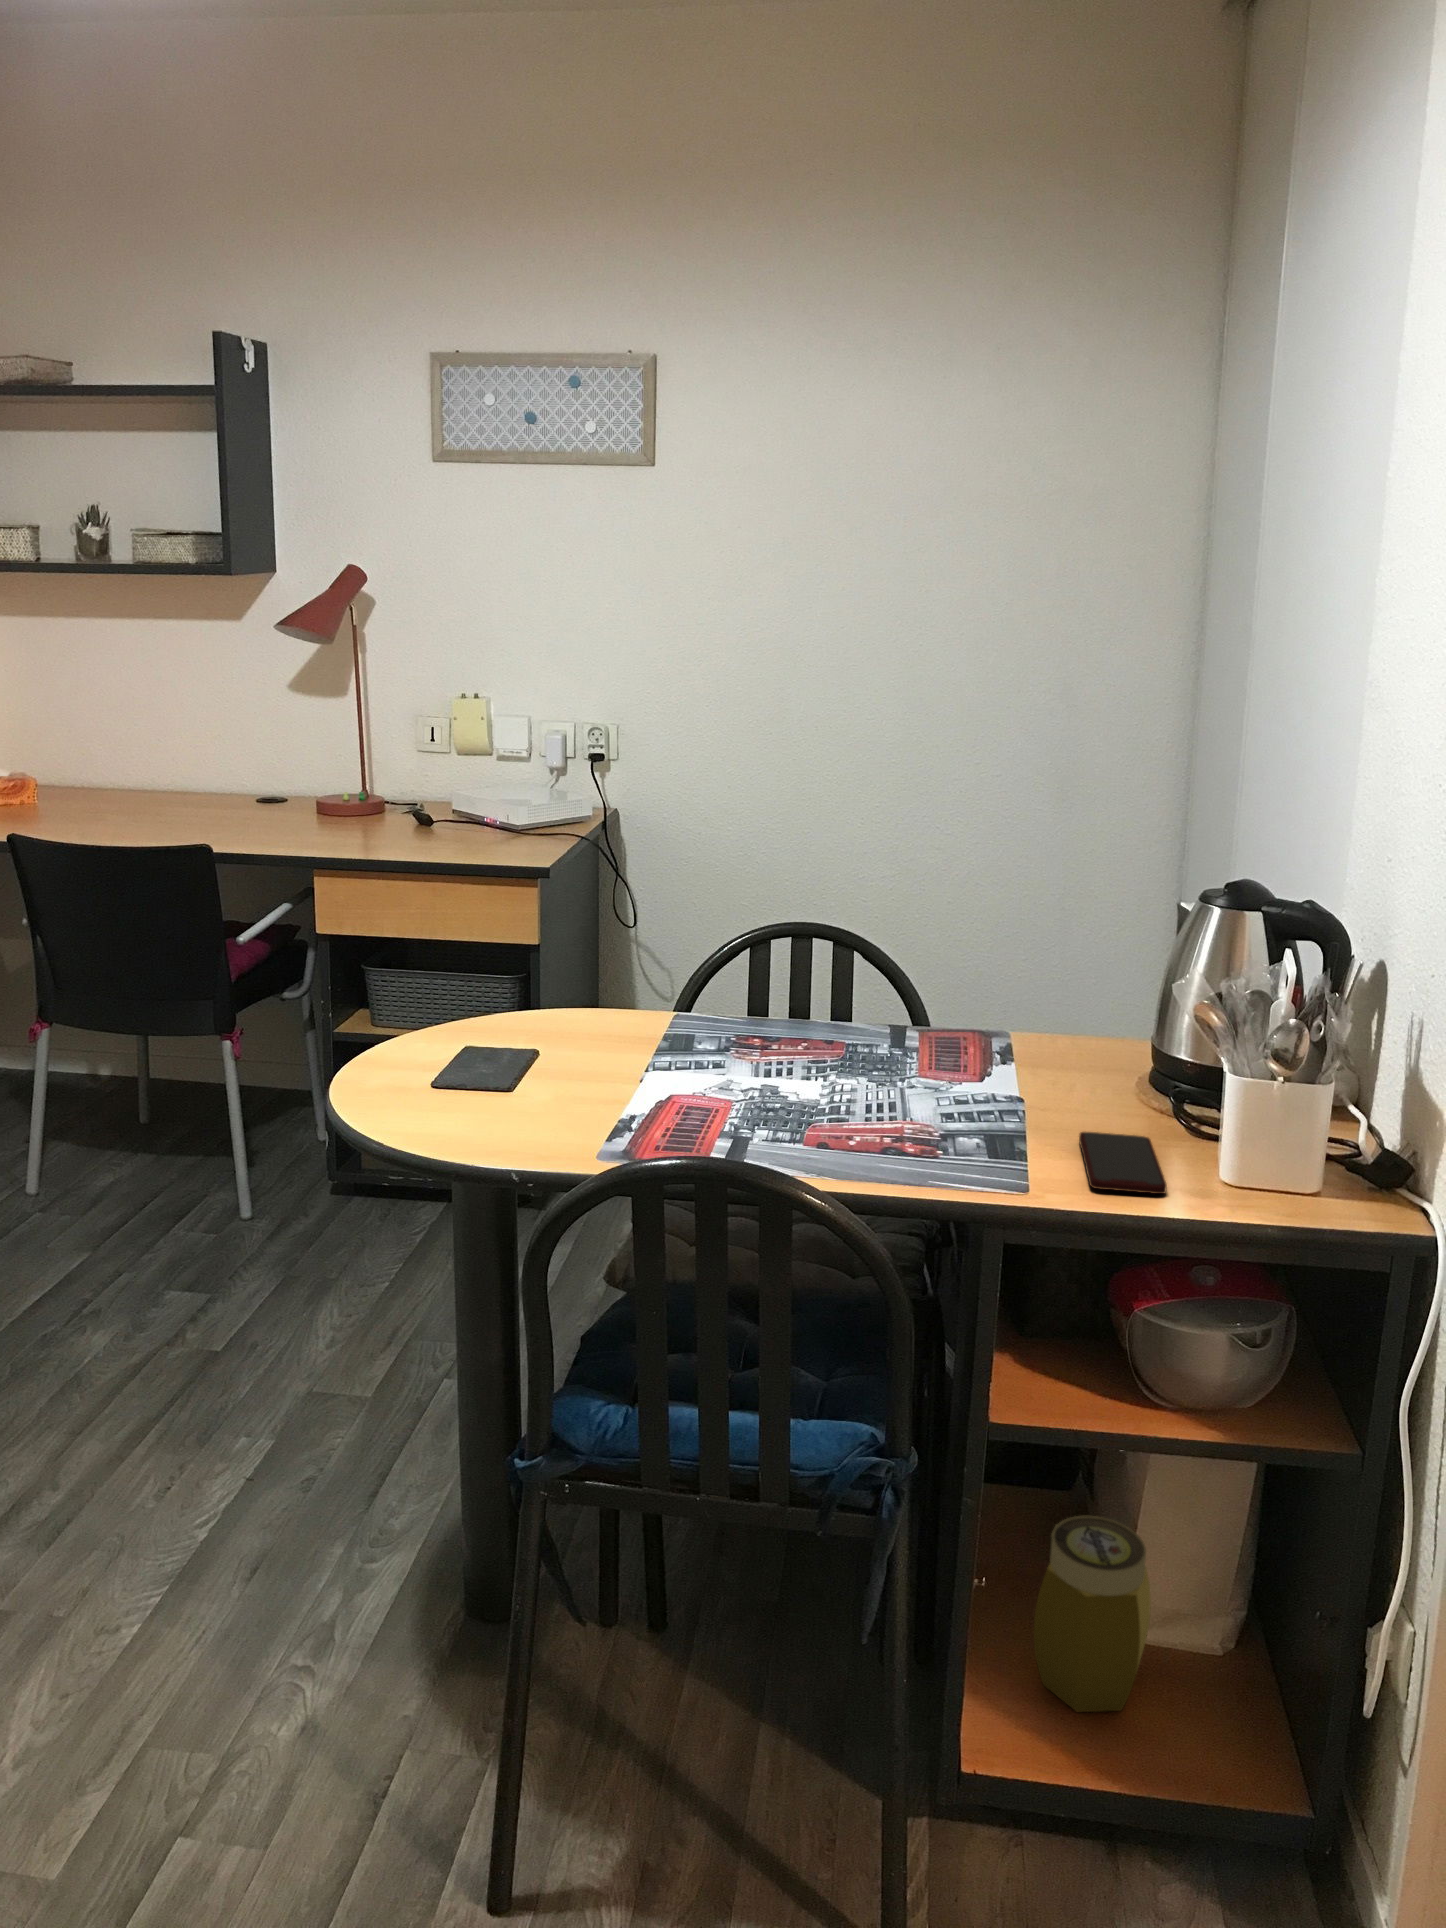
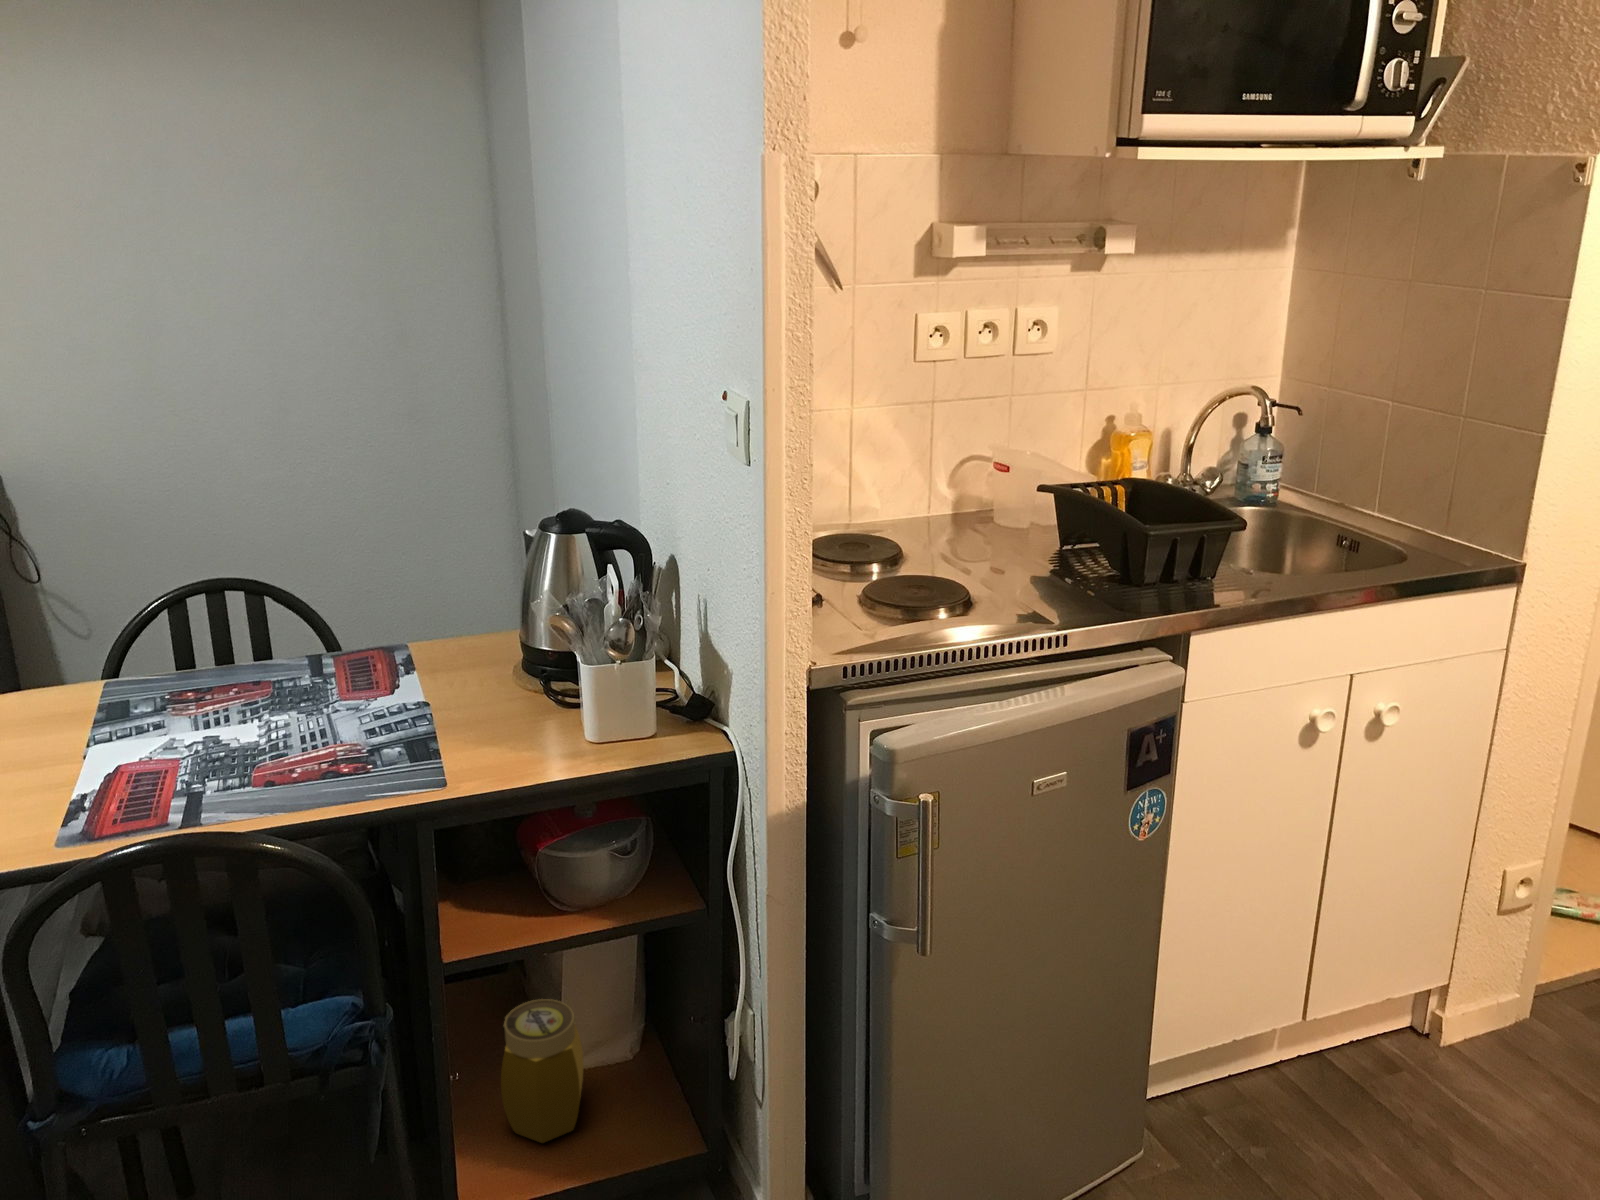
smartphone: present [1079,1132,1167,1194] -> none [478,718,549,771]

